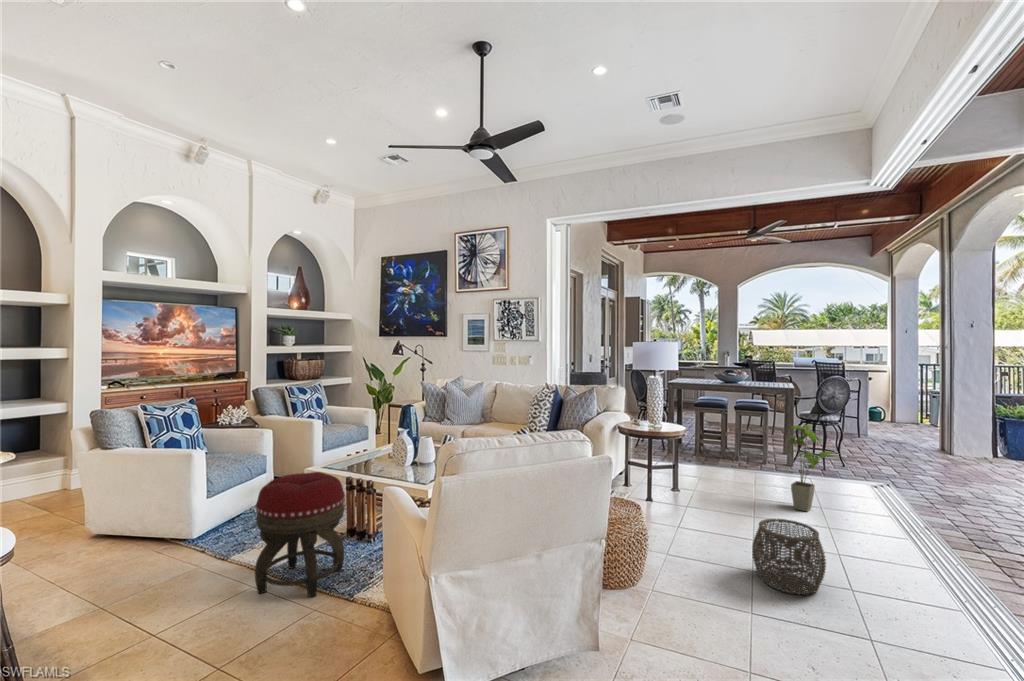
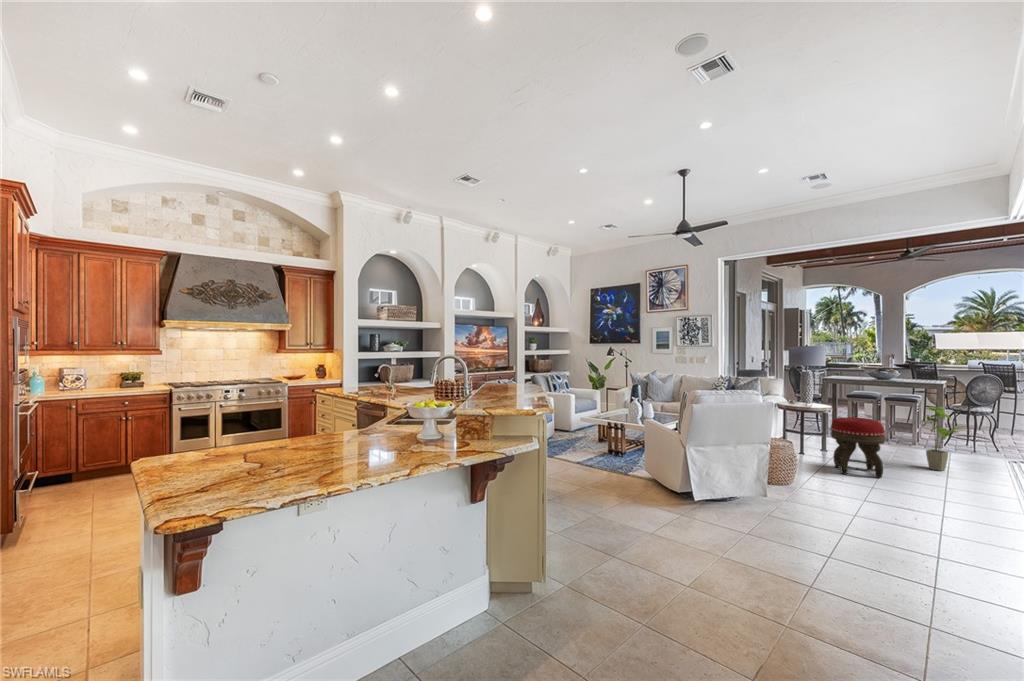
footstool: present [255,472,345,597] -> present [831,417,885,478]
woven basket: present [752,519,826,595] -> none [877,459,933,504]

